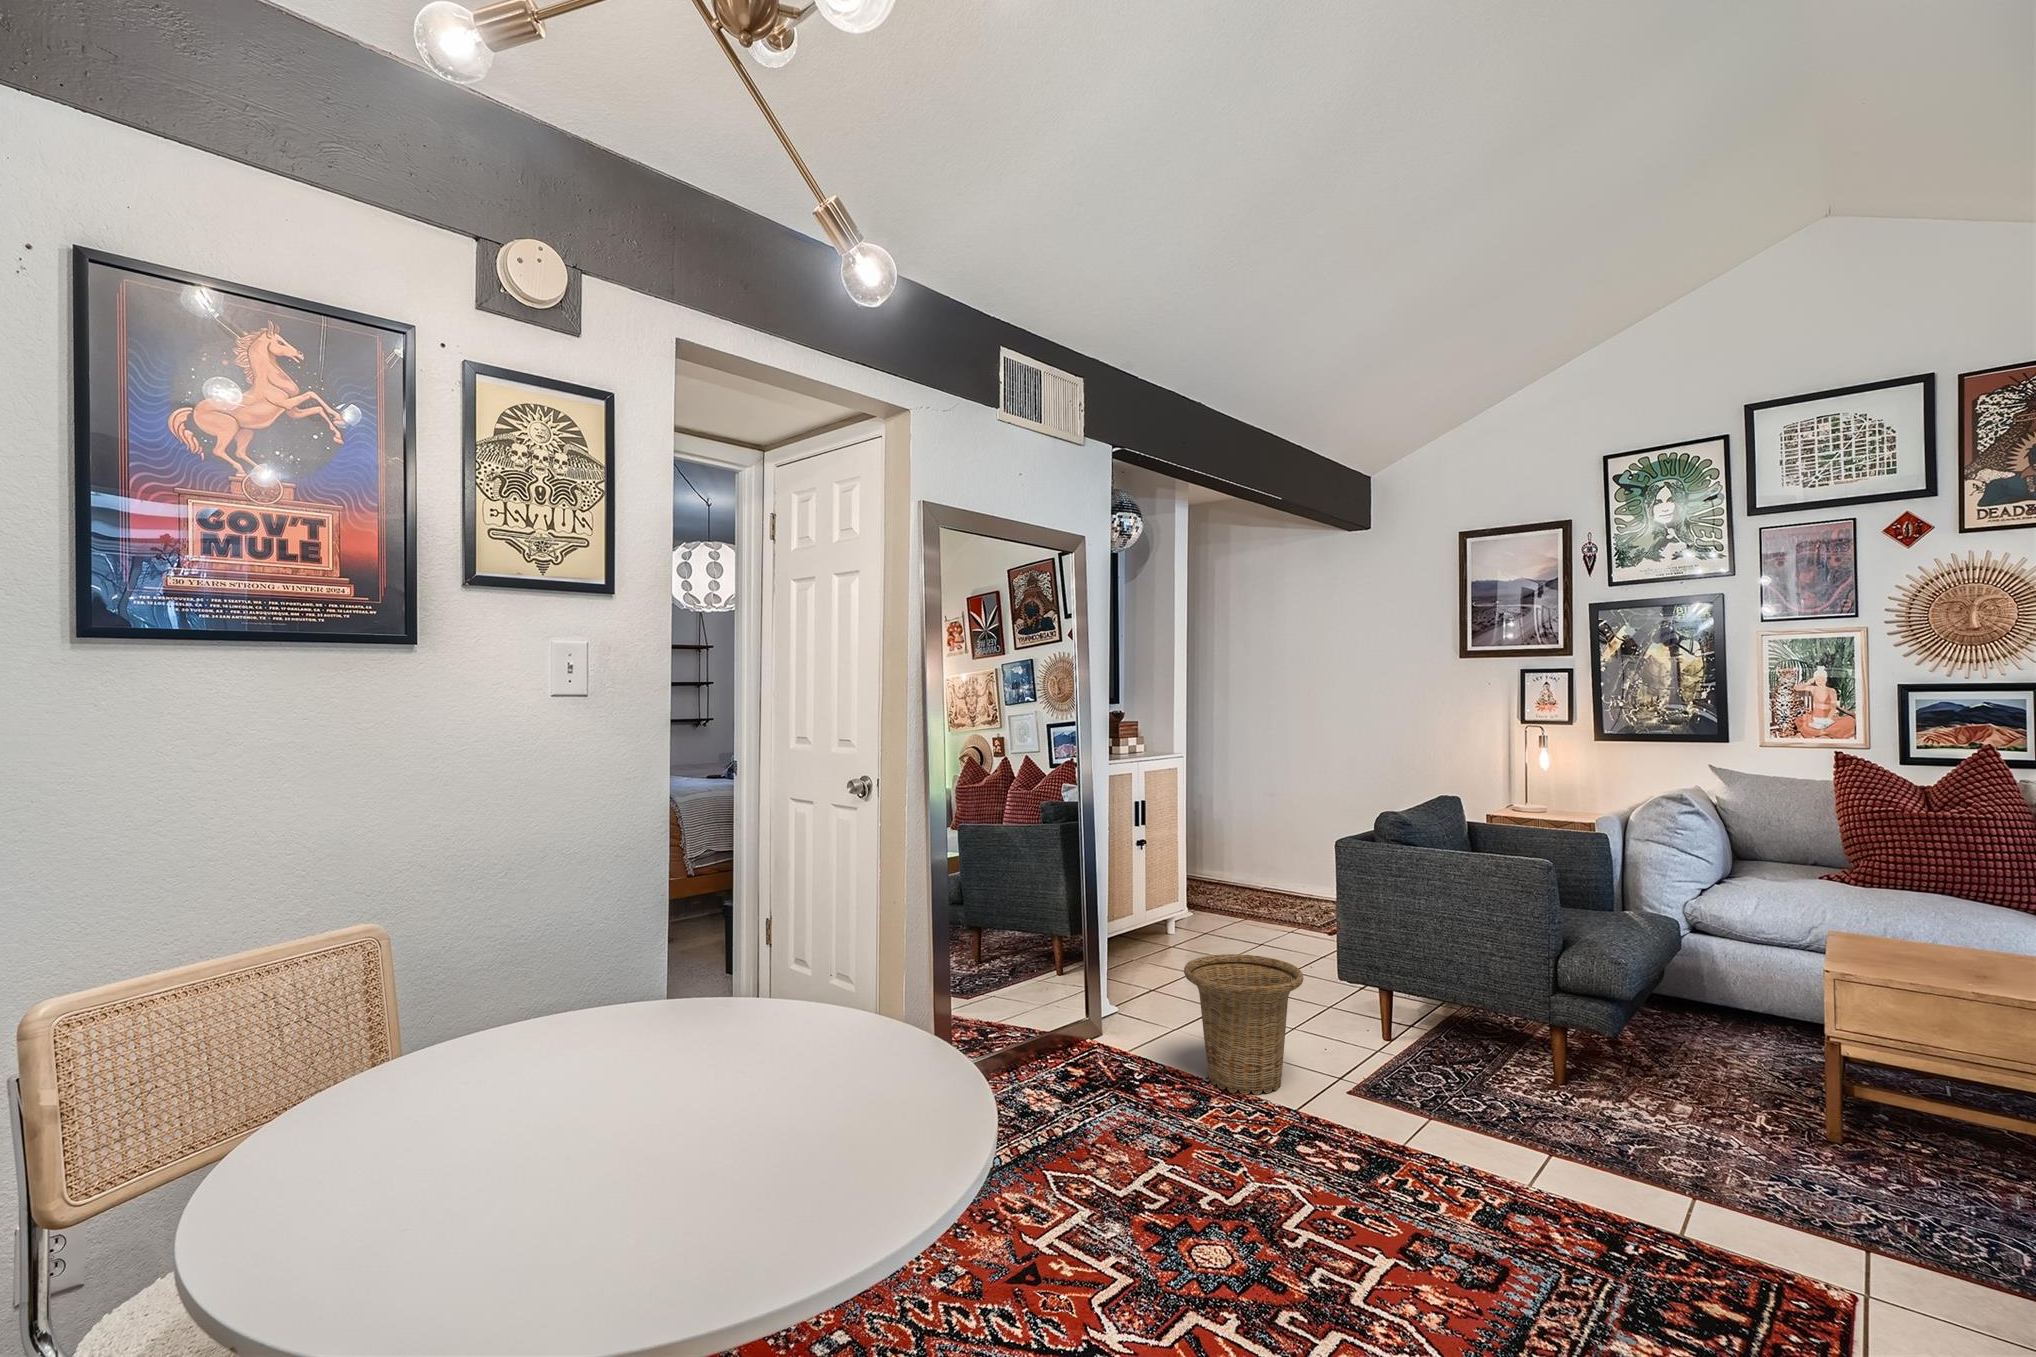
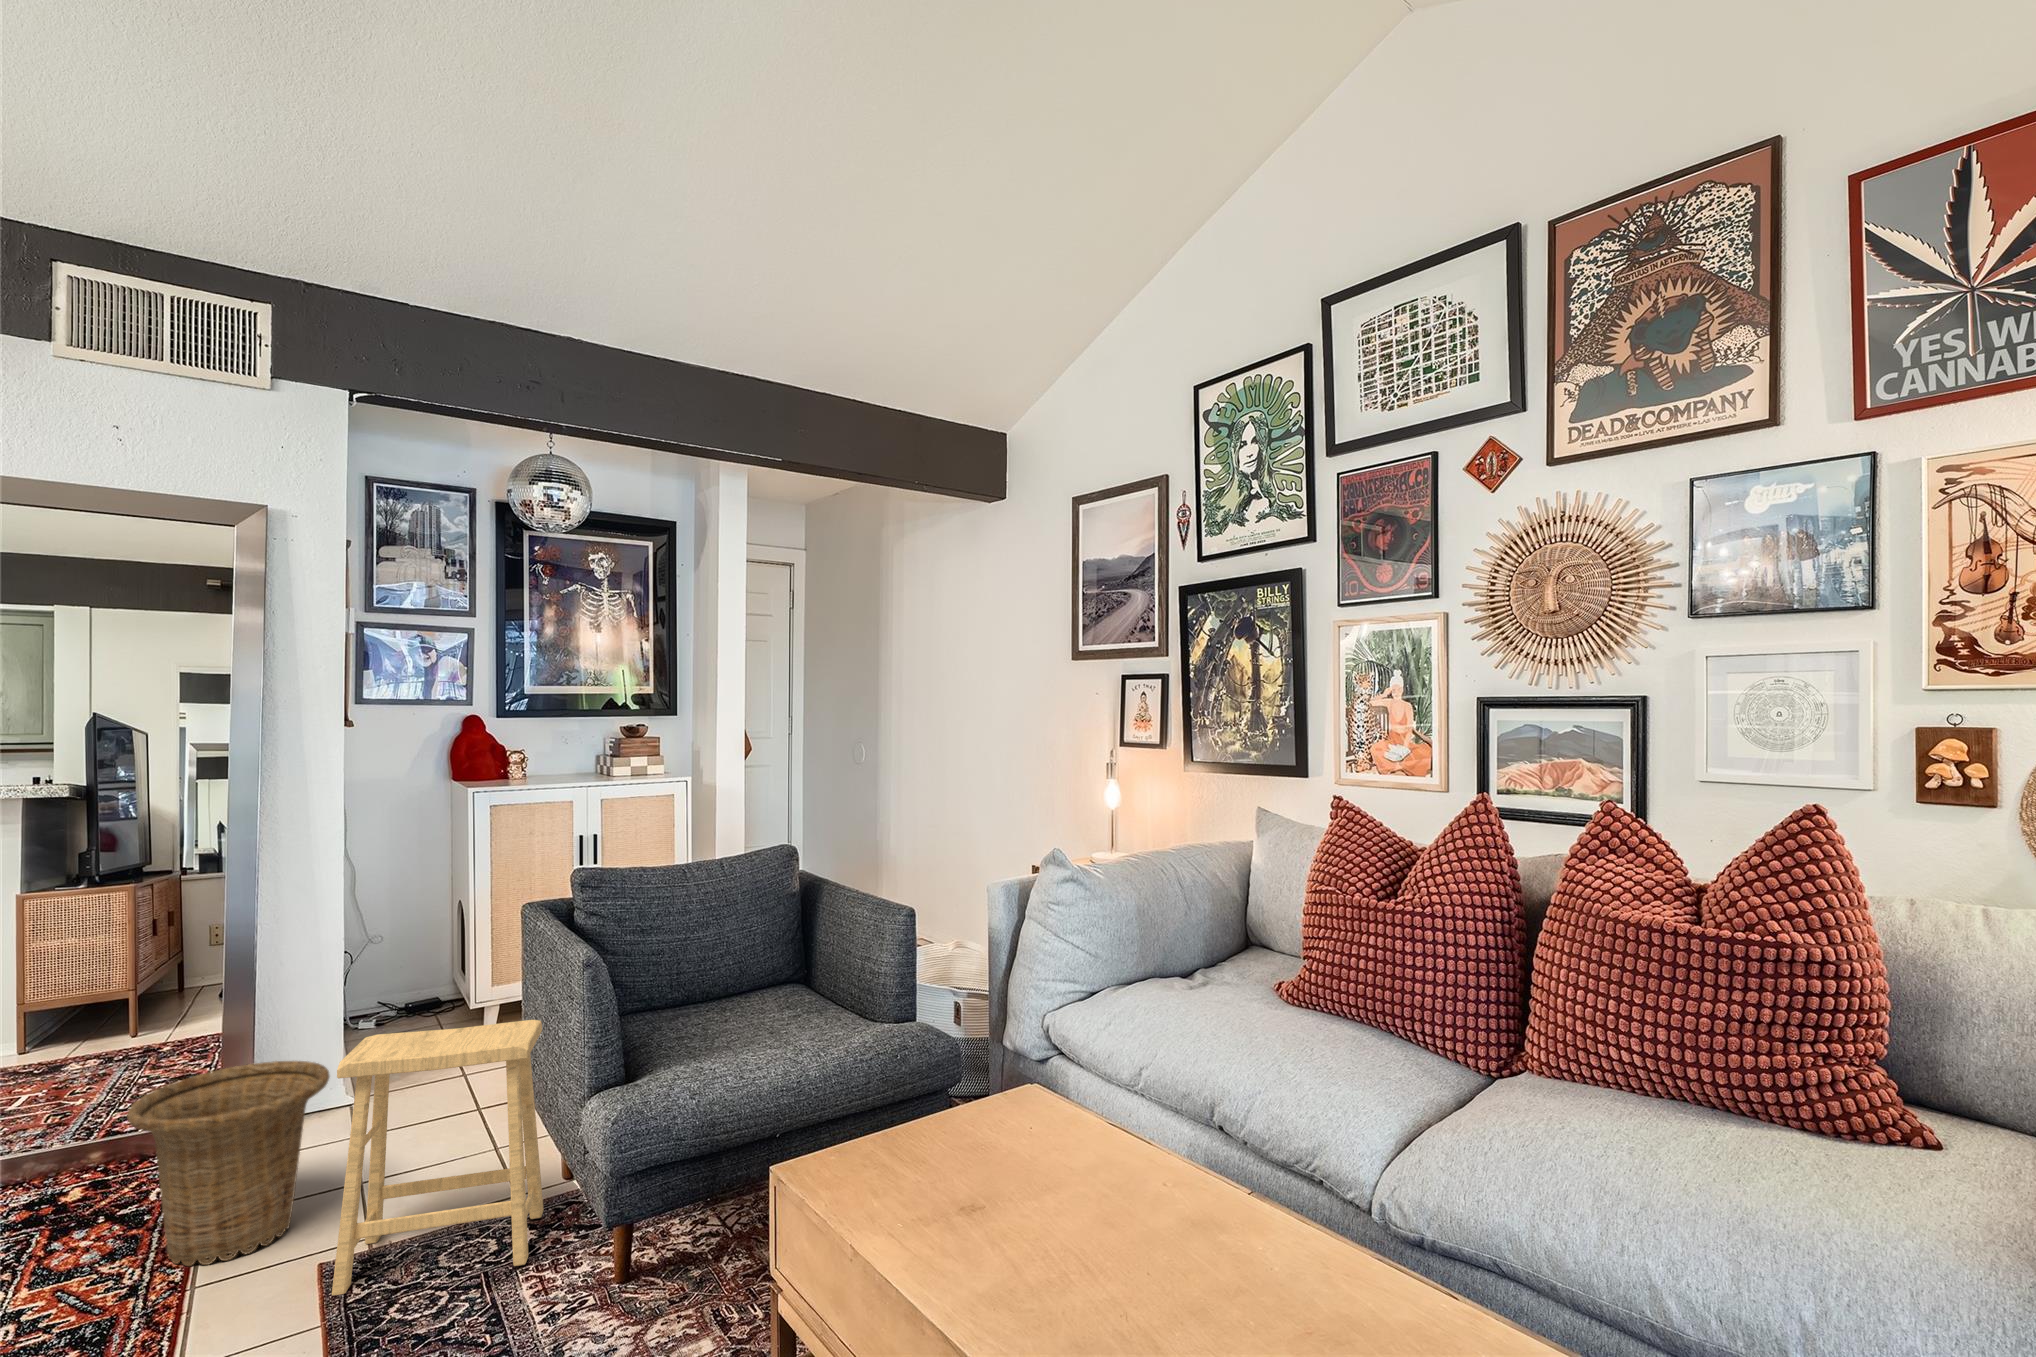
footstool: none [1334,914,1476,1101] -> present [332,1020,544,1296]

